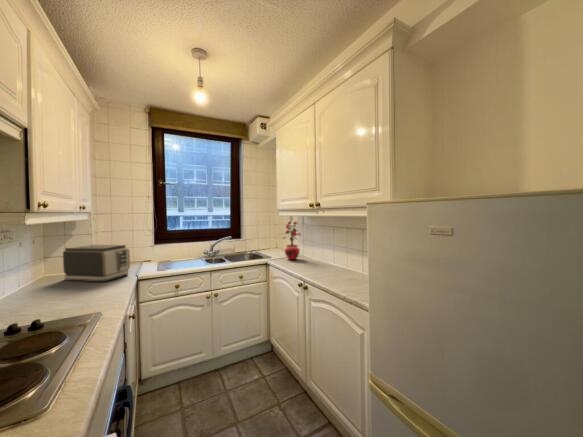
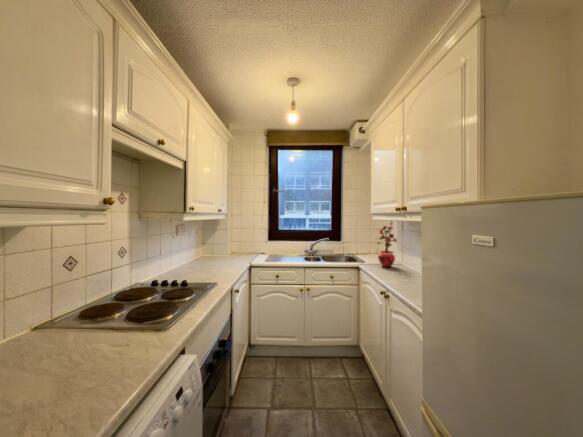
toaster: present [63,245,130,282] -> none [209,238,246,265]

